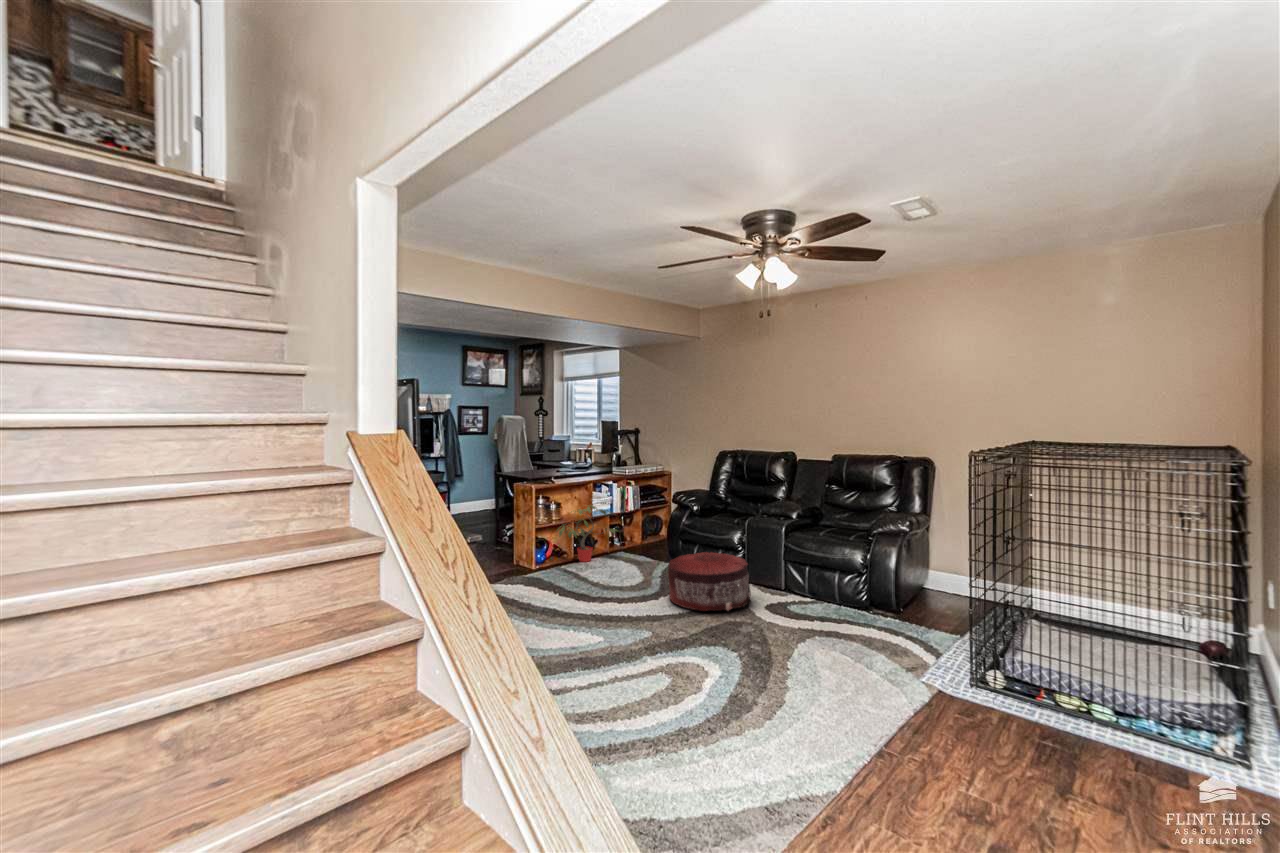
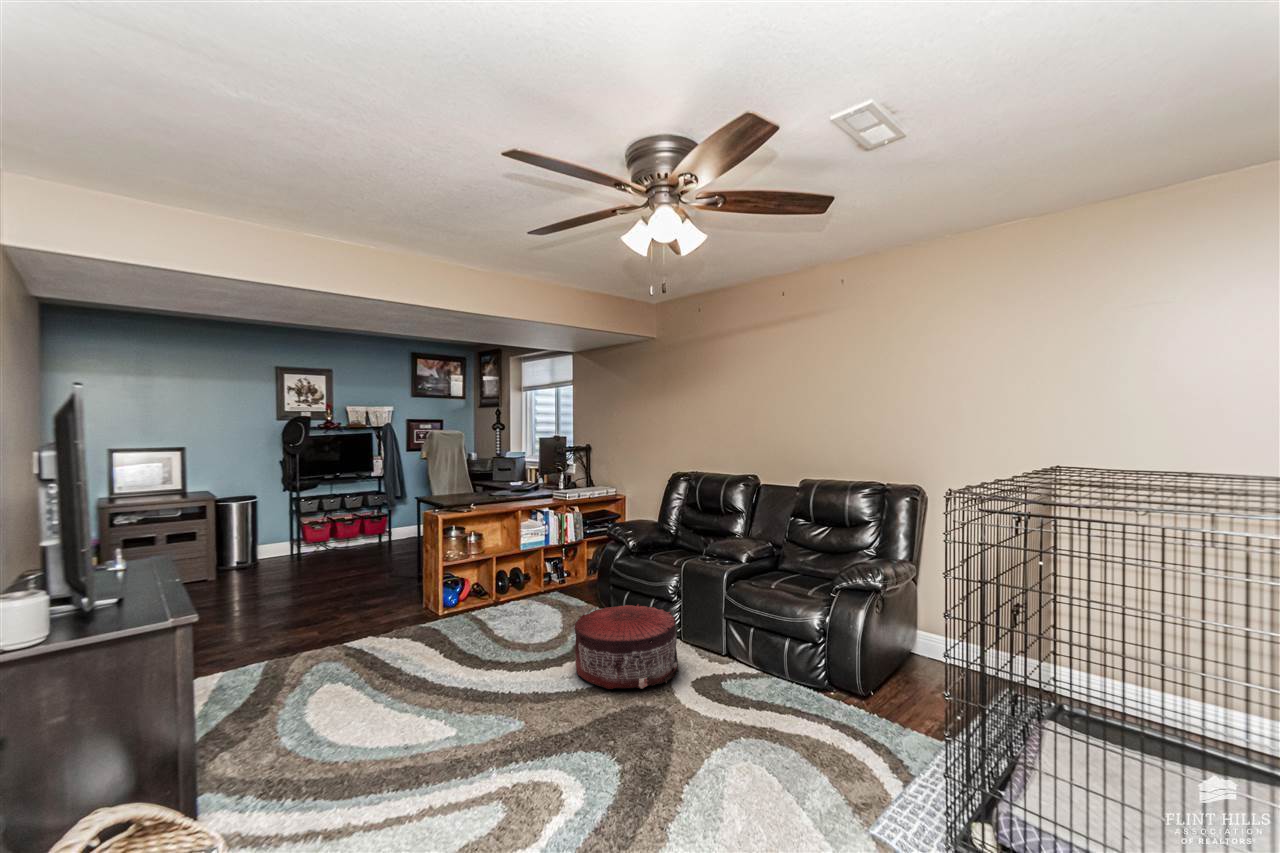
potted plant: present [559,505,617,562] -> none [465,538,549,607]

